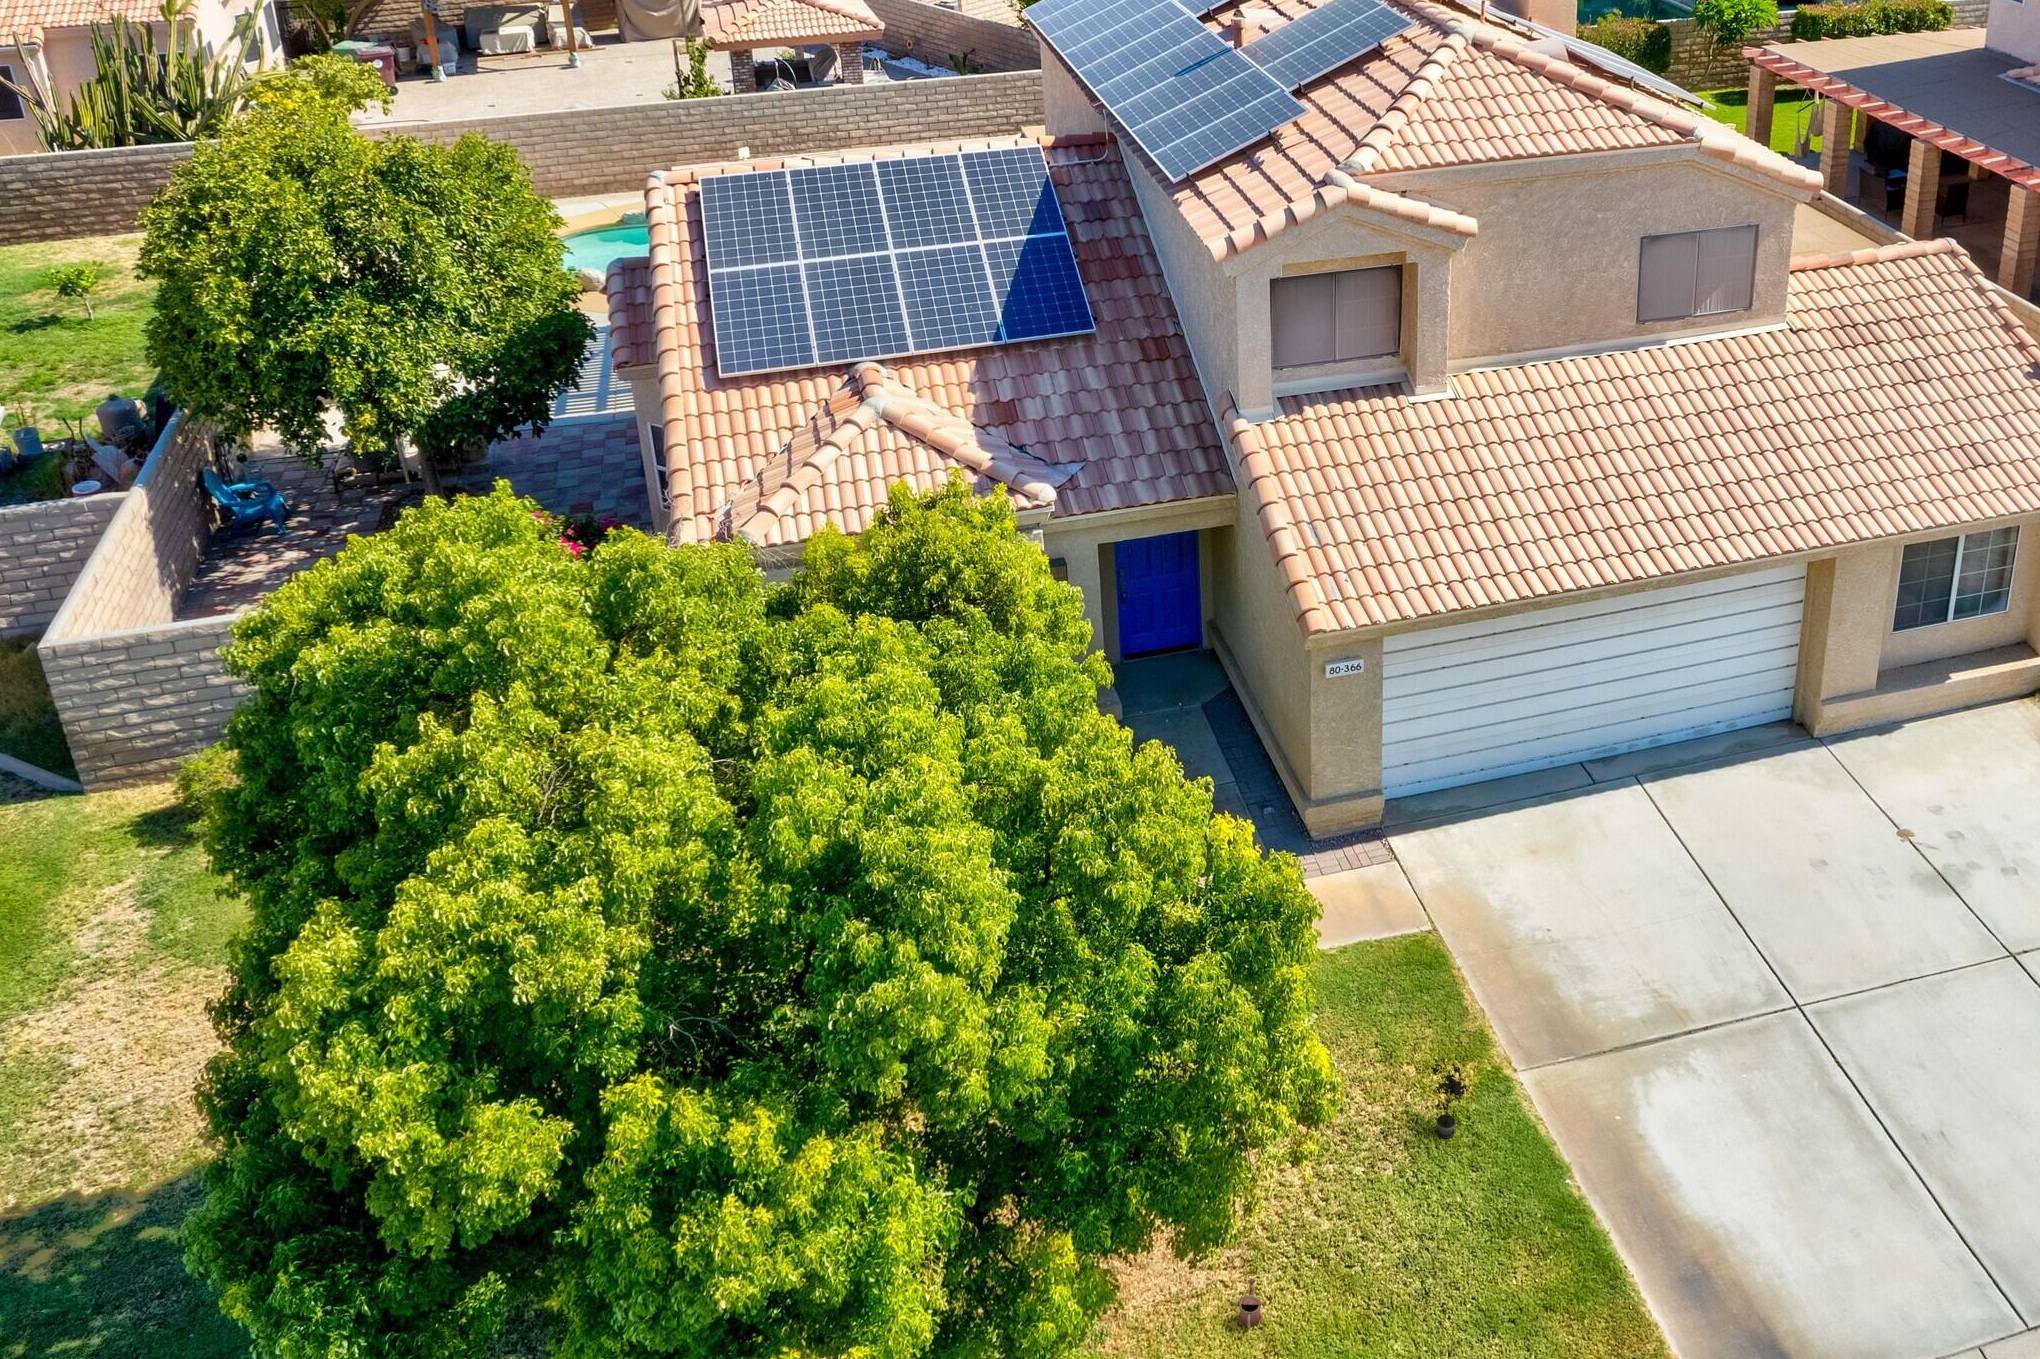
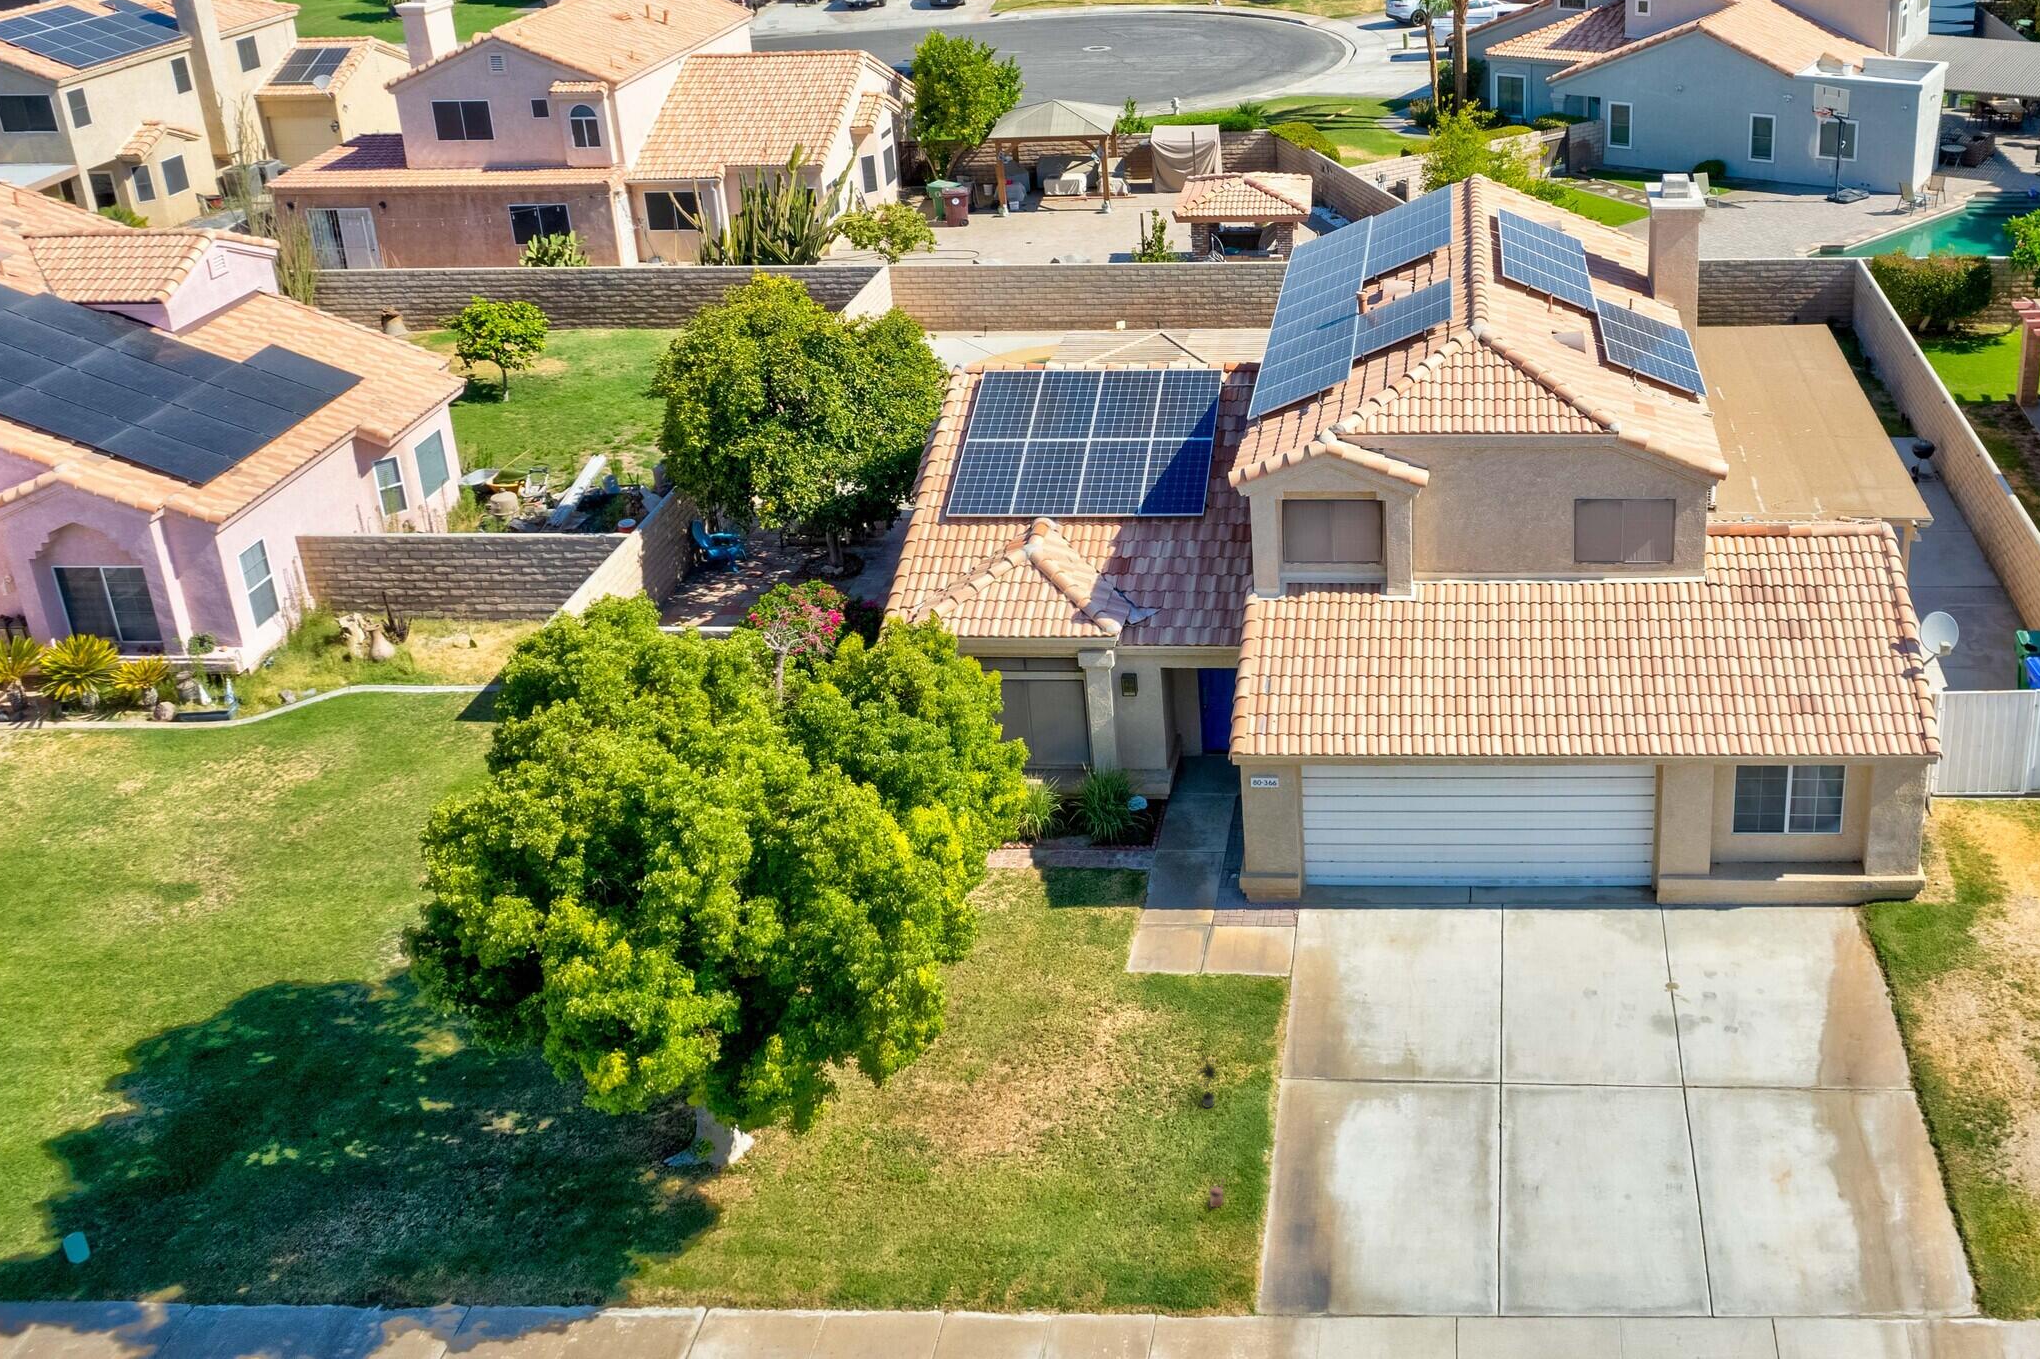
watering can: present [1238,1280,1262,1328] -> present [1210,1180,1224,1207]

